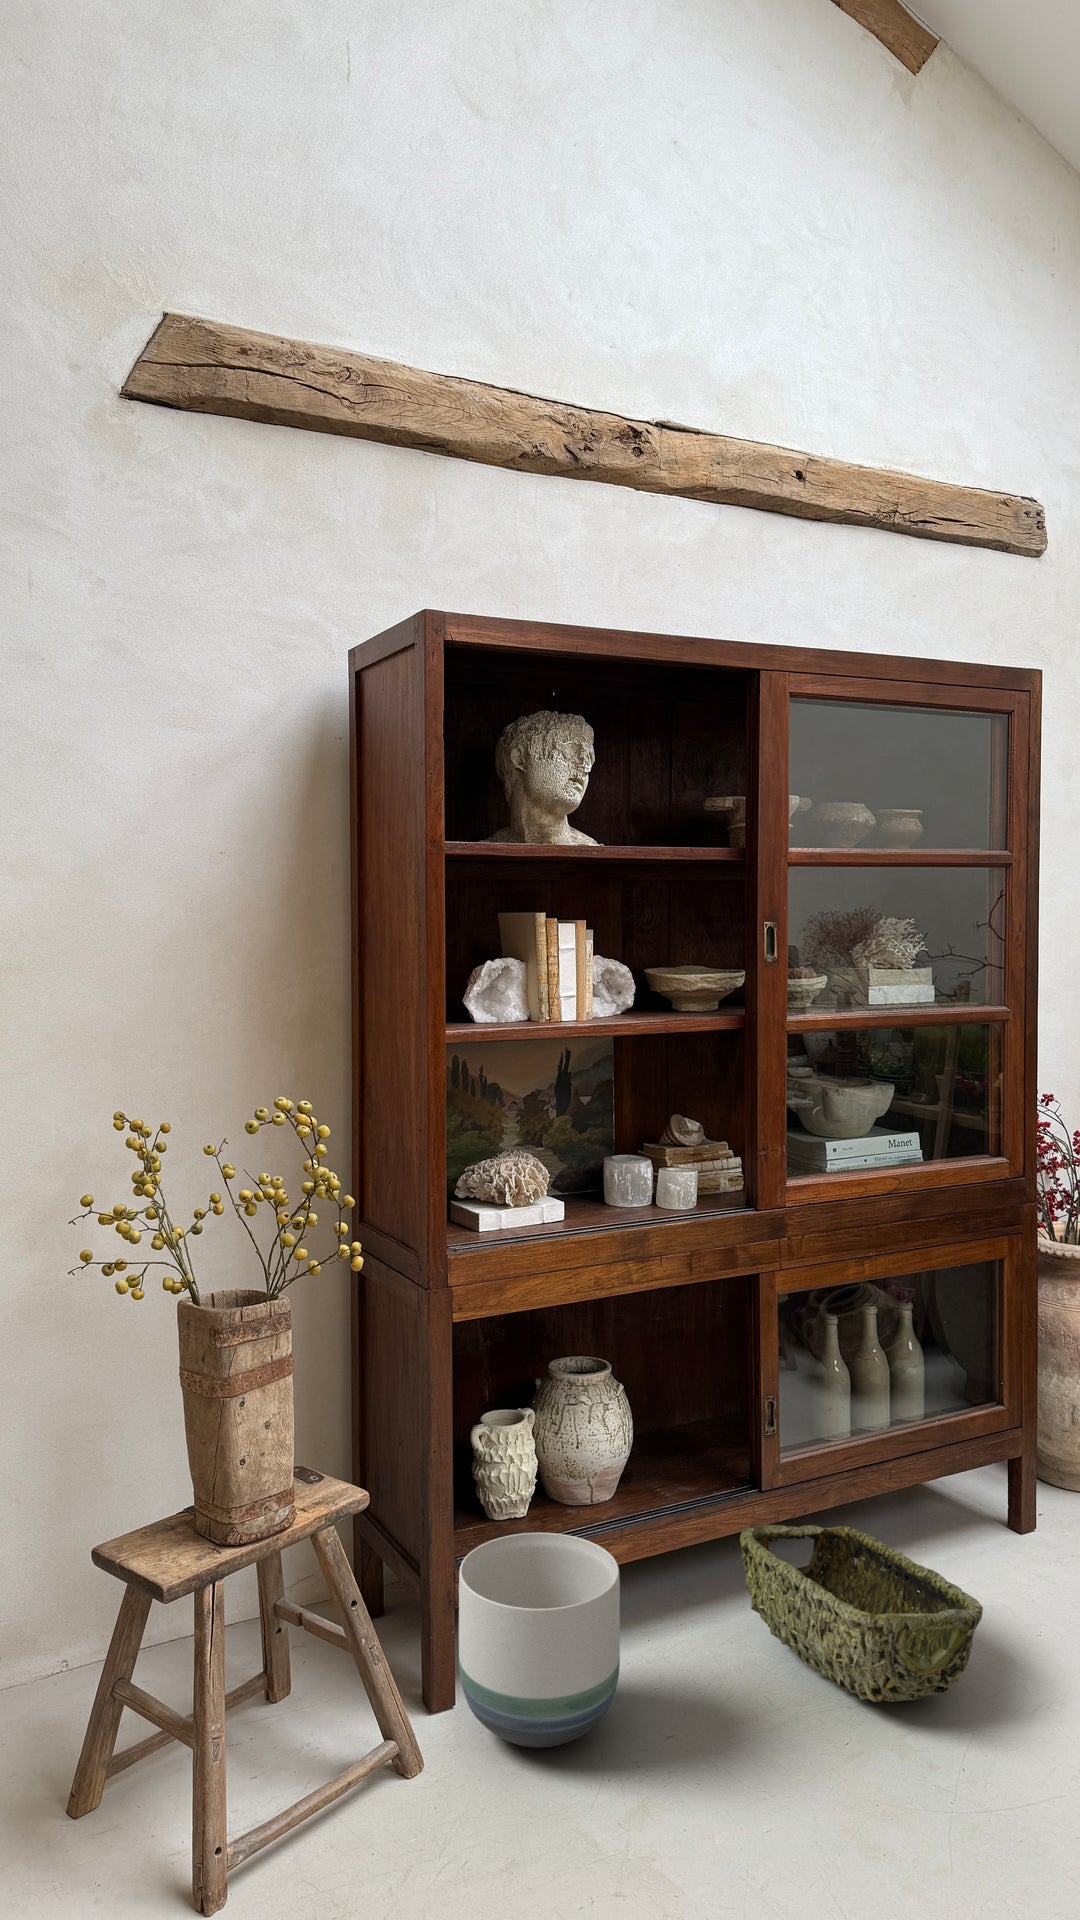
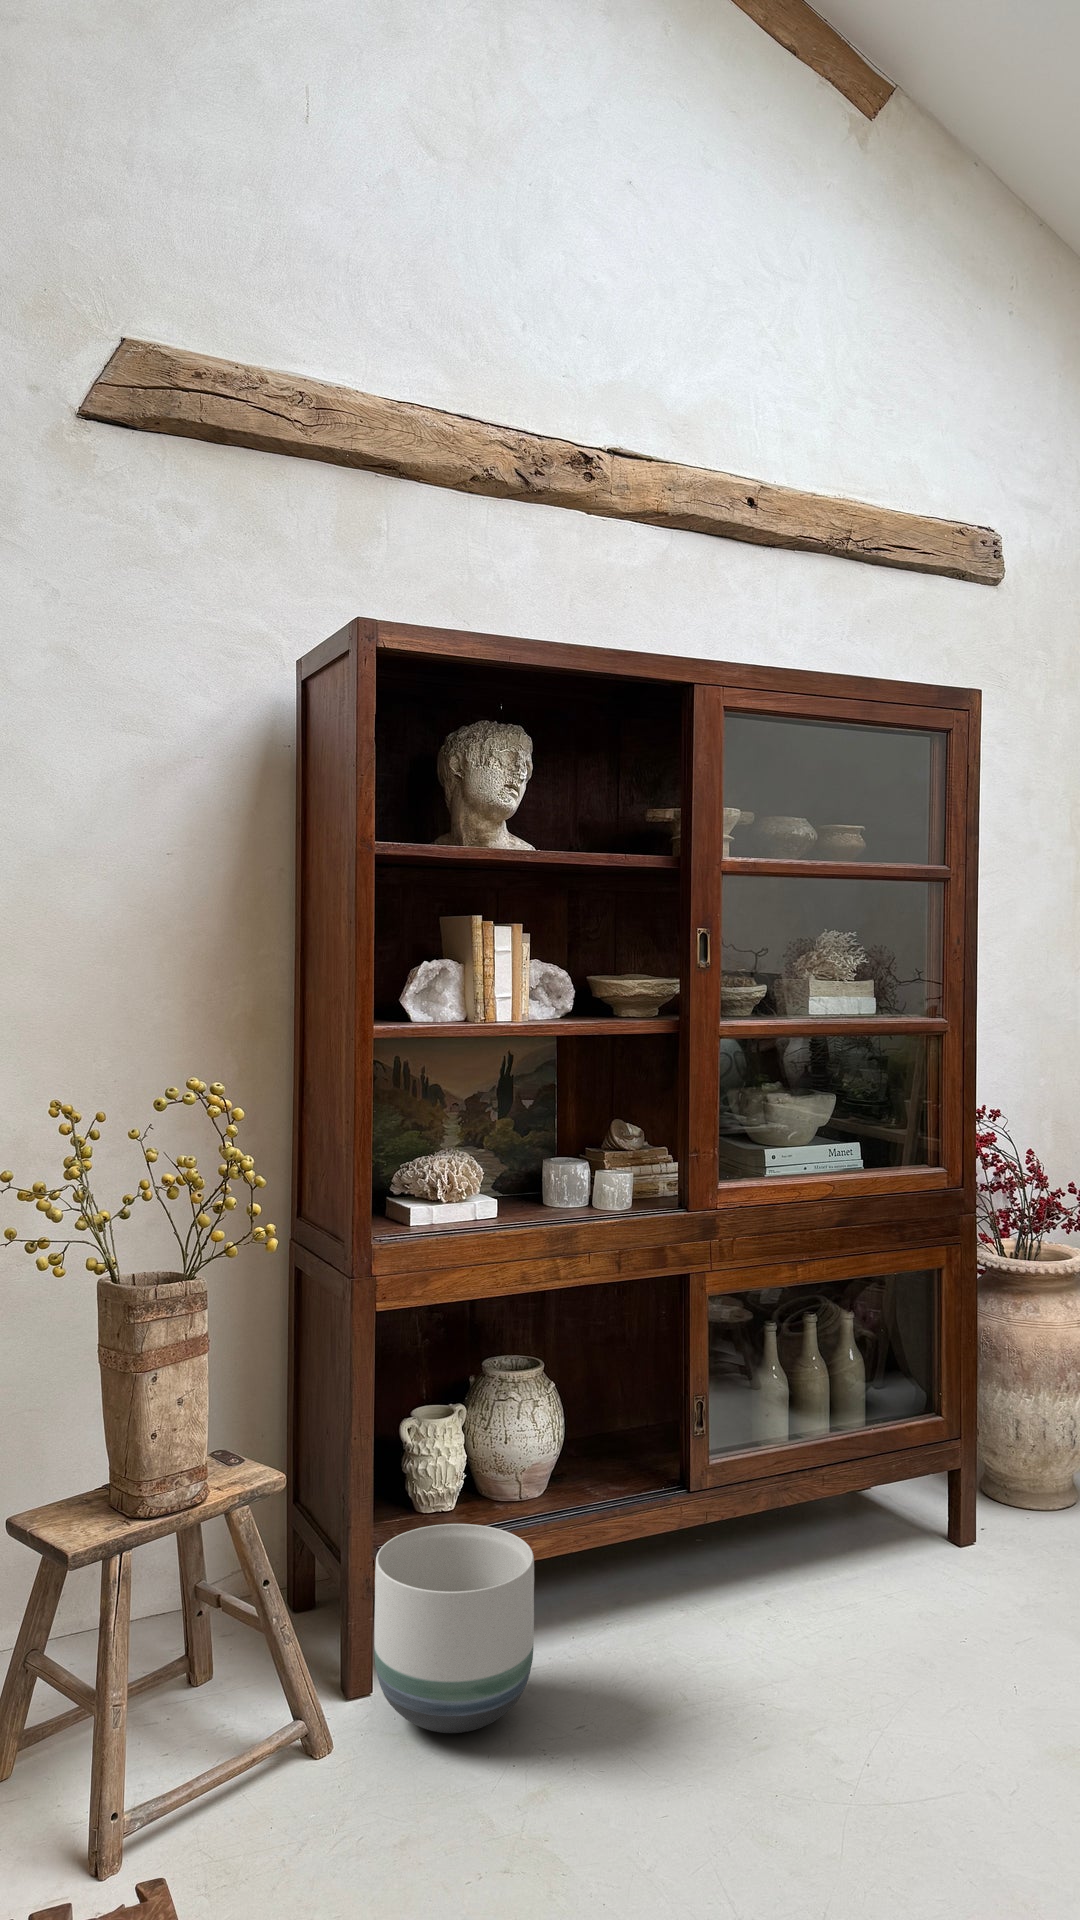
woven basket: present [740,1525,983,1702] -> none [665,1526,898,1697]

